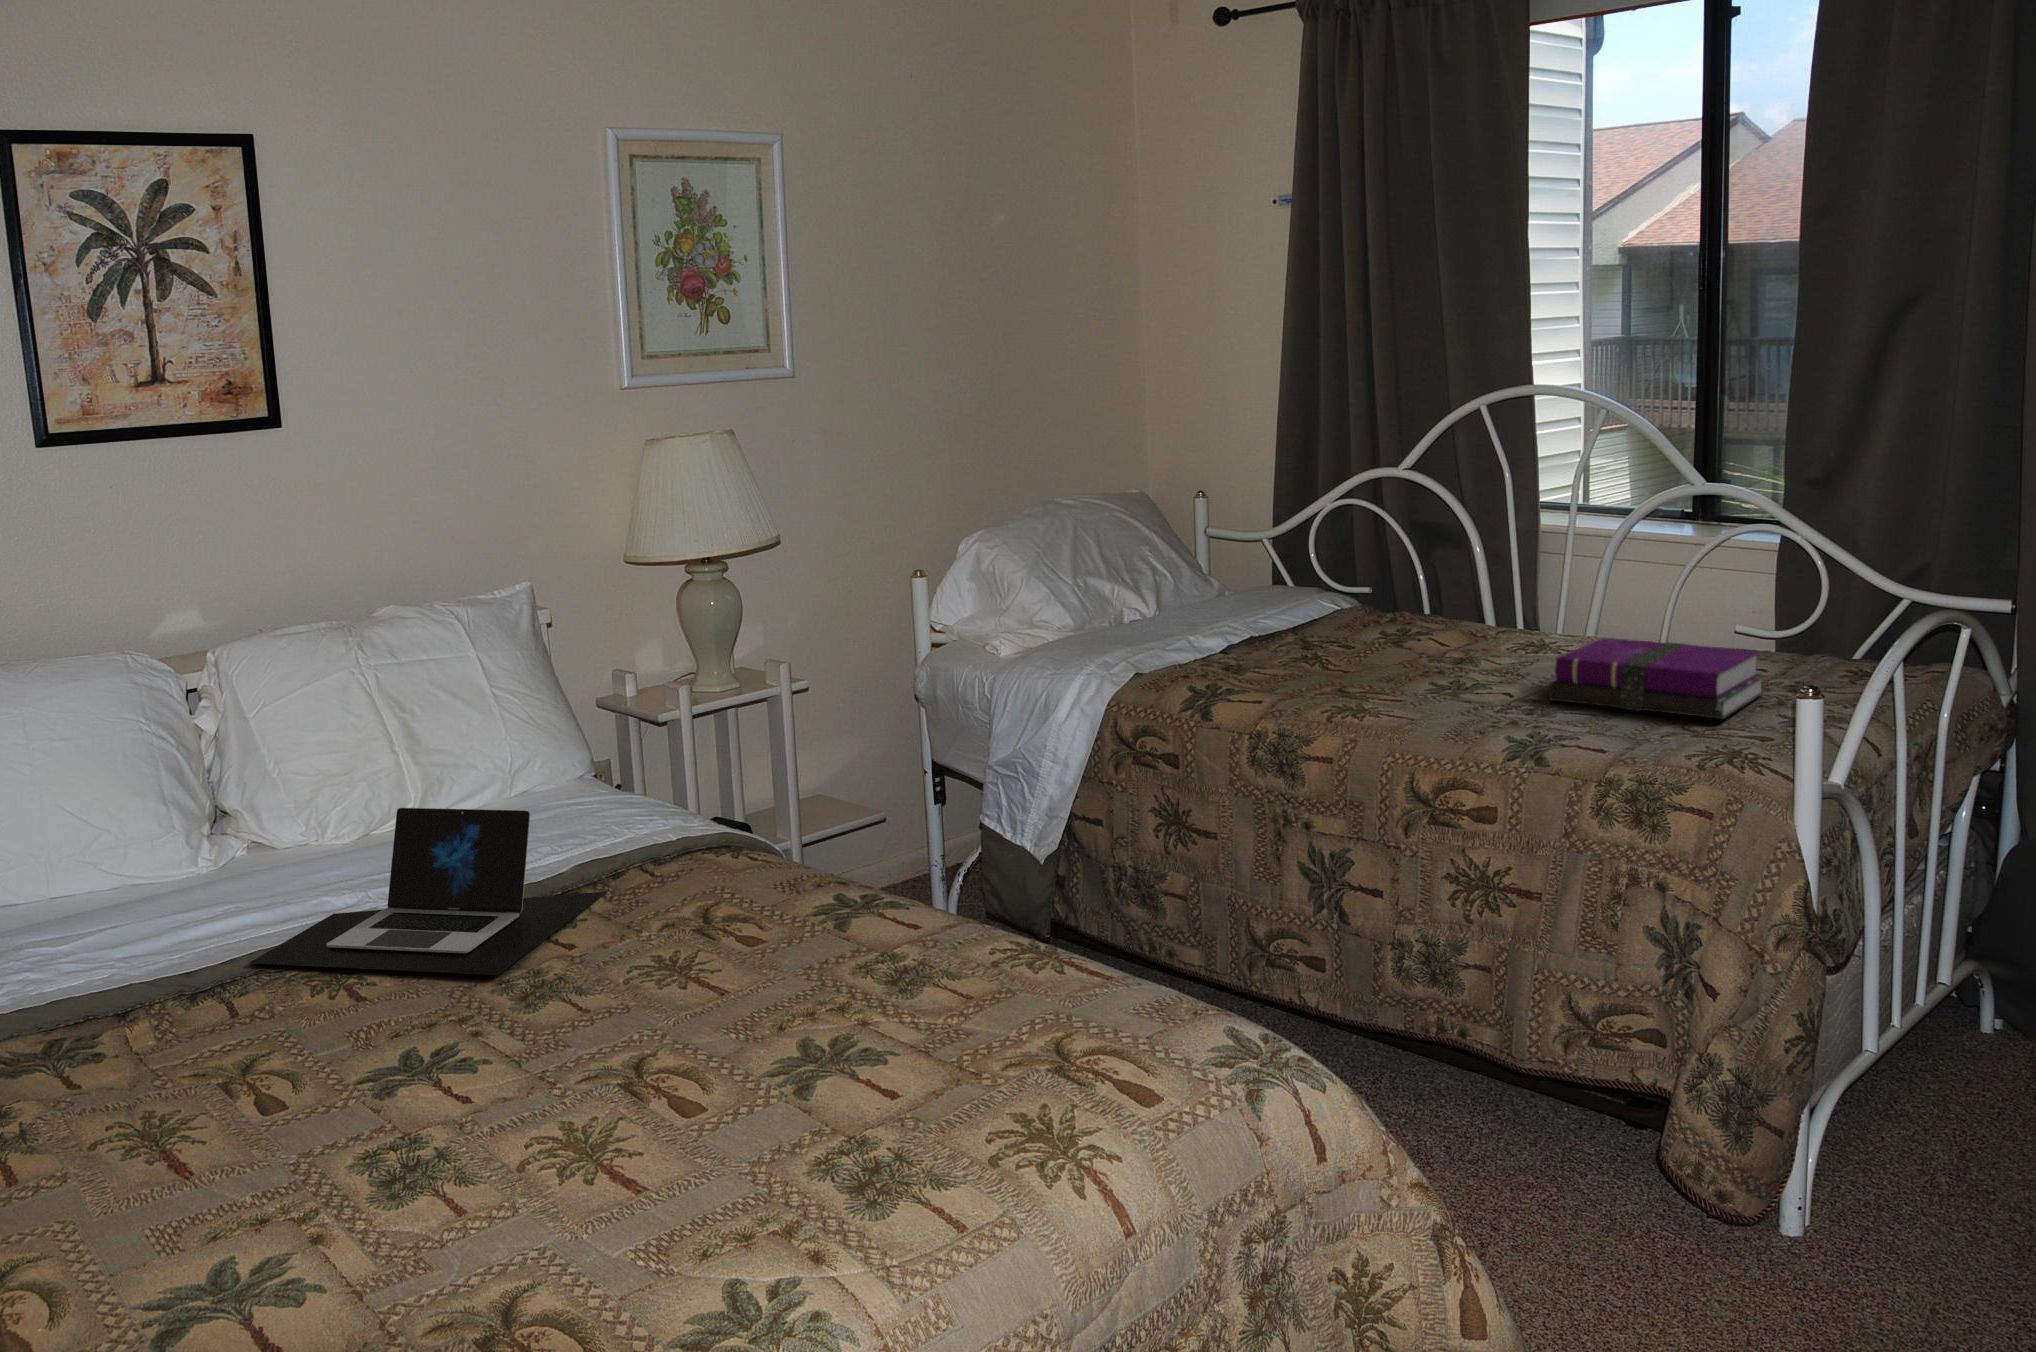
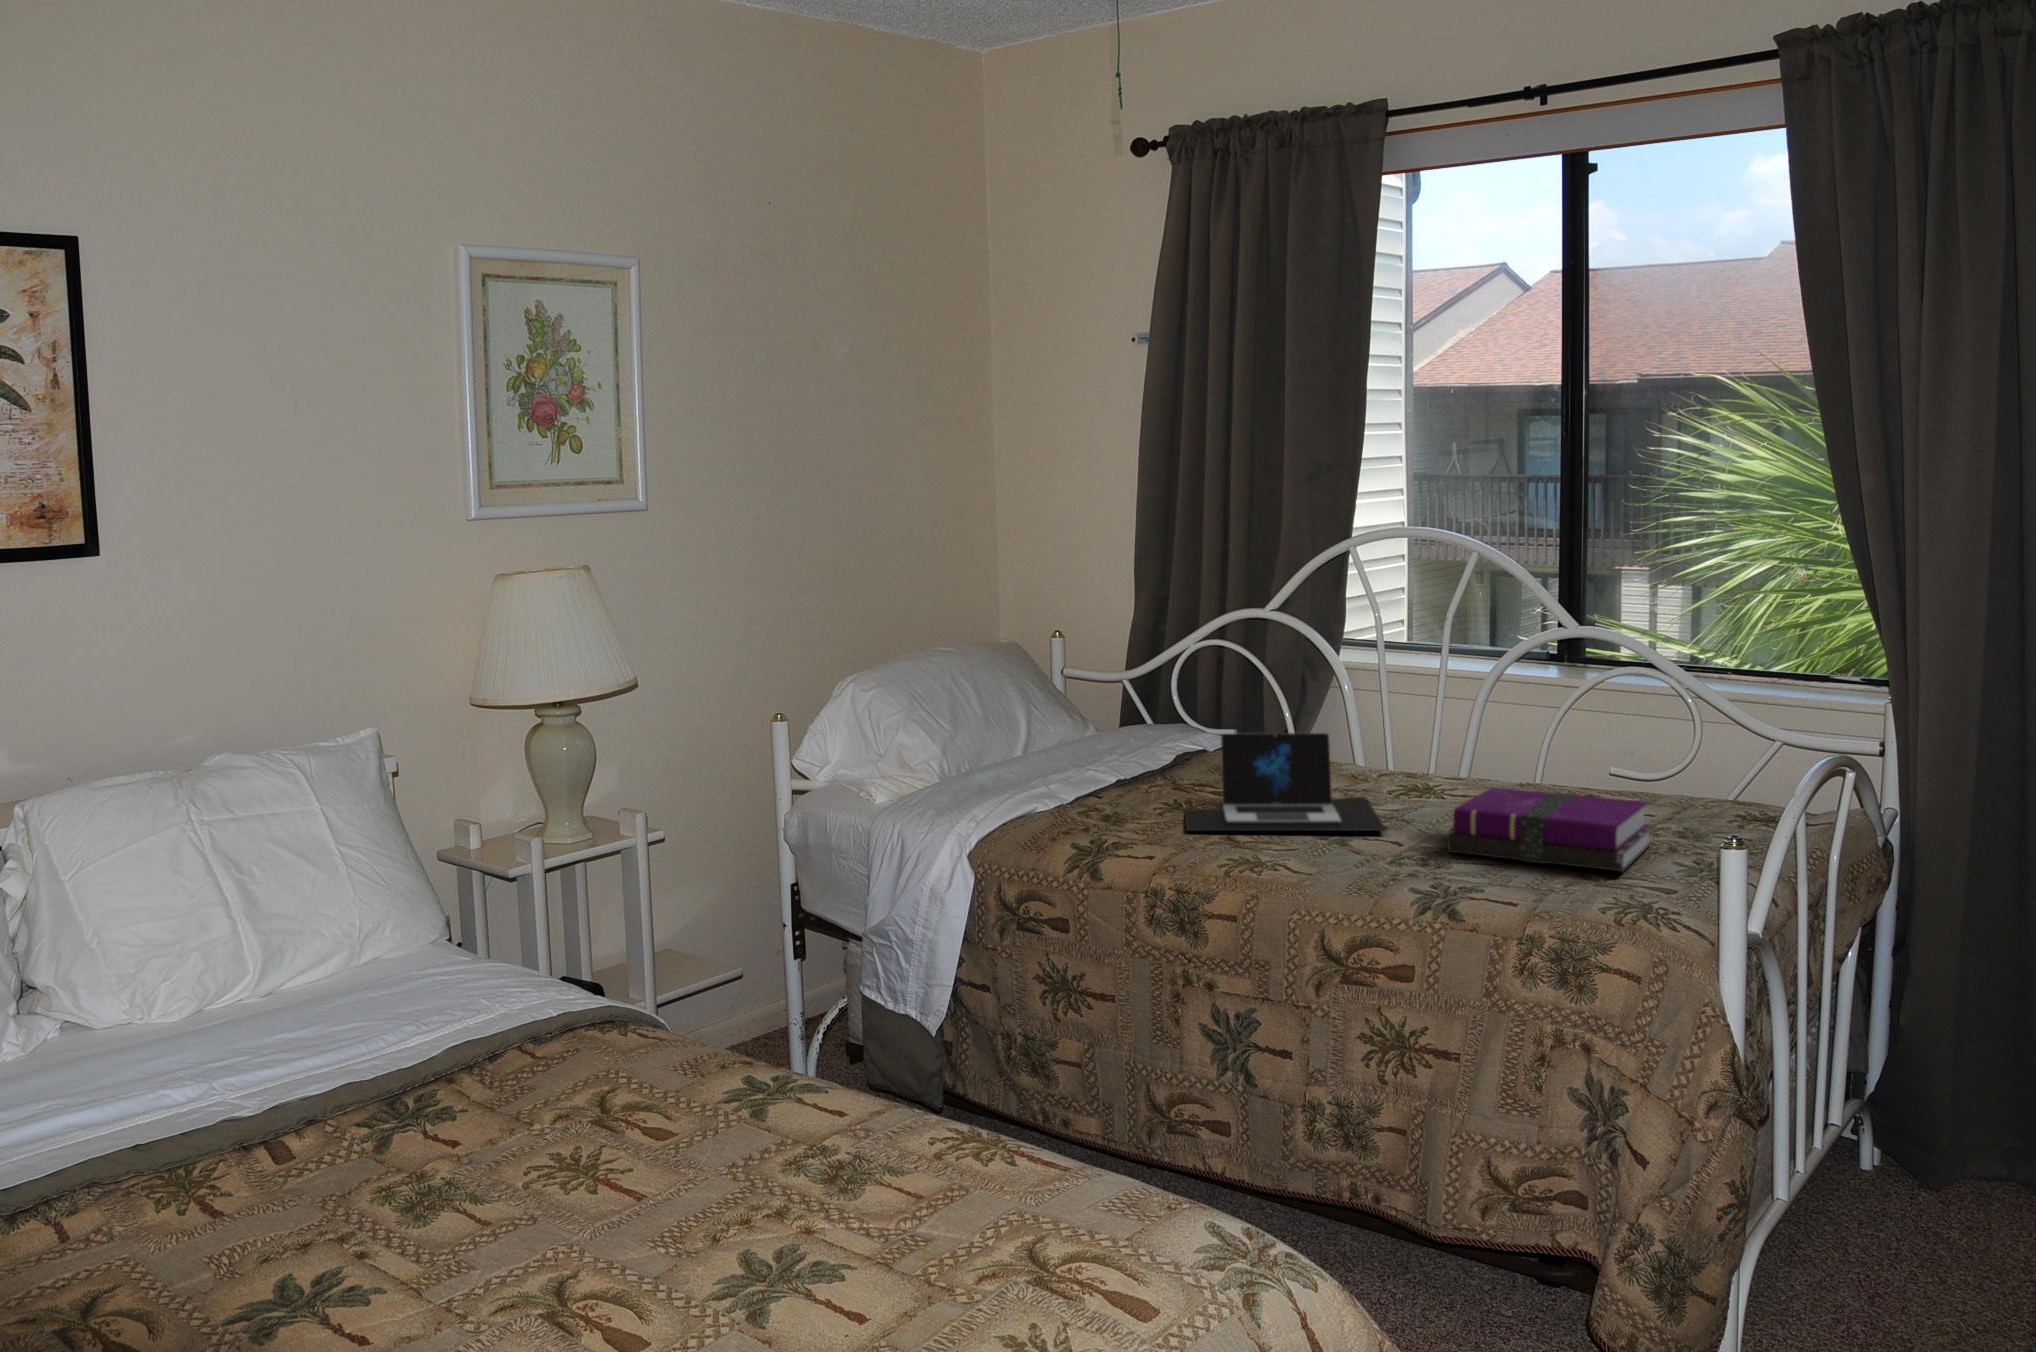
laptop: present [249,808,607,975] -> present [1184,733,1386,831]

